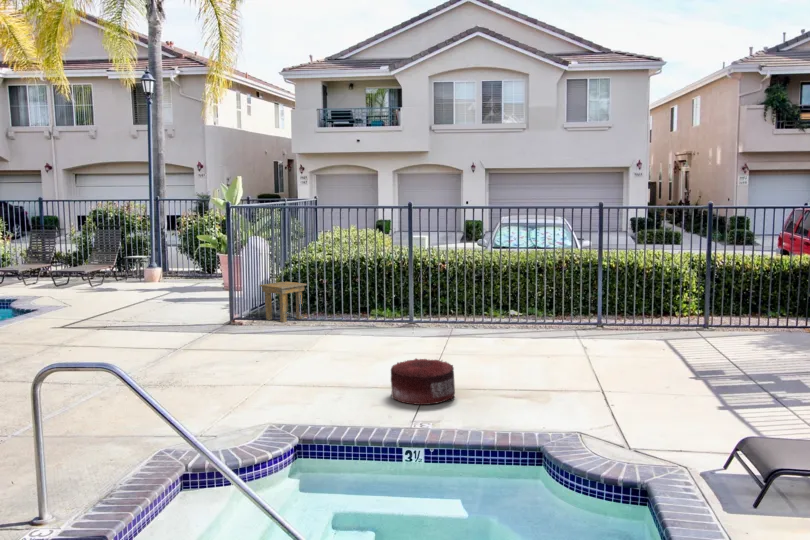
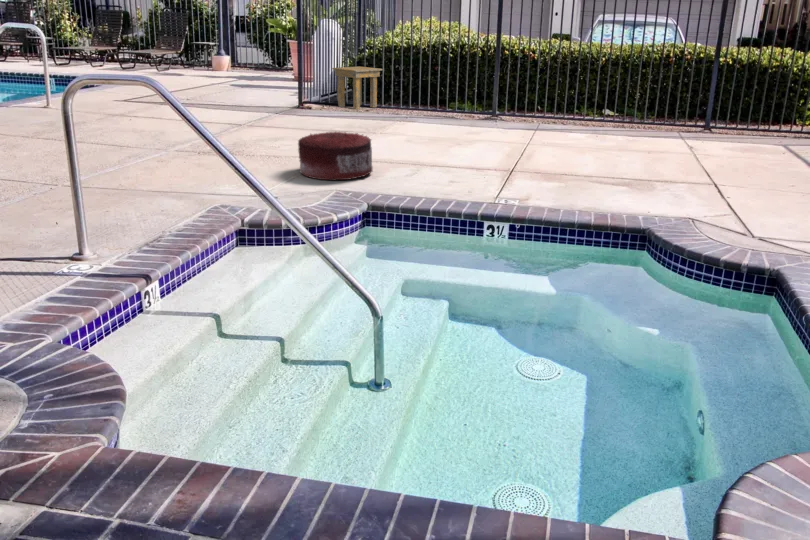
pouf: present [391,359,455,405] -> present [298,132,373,180]

